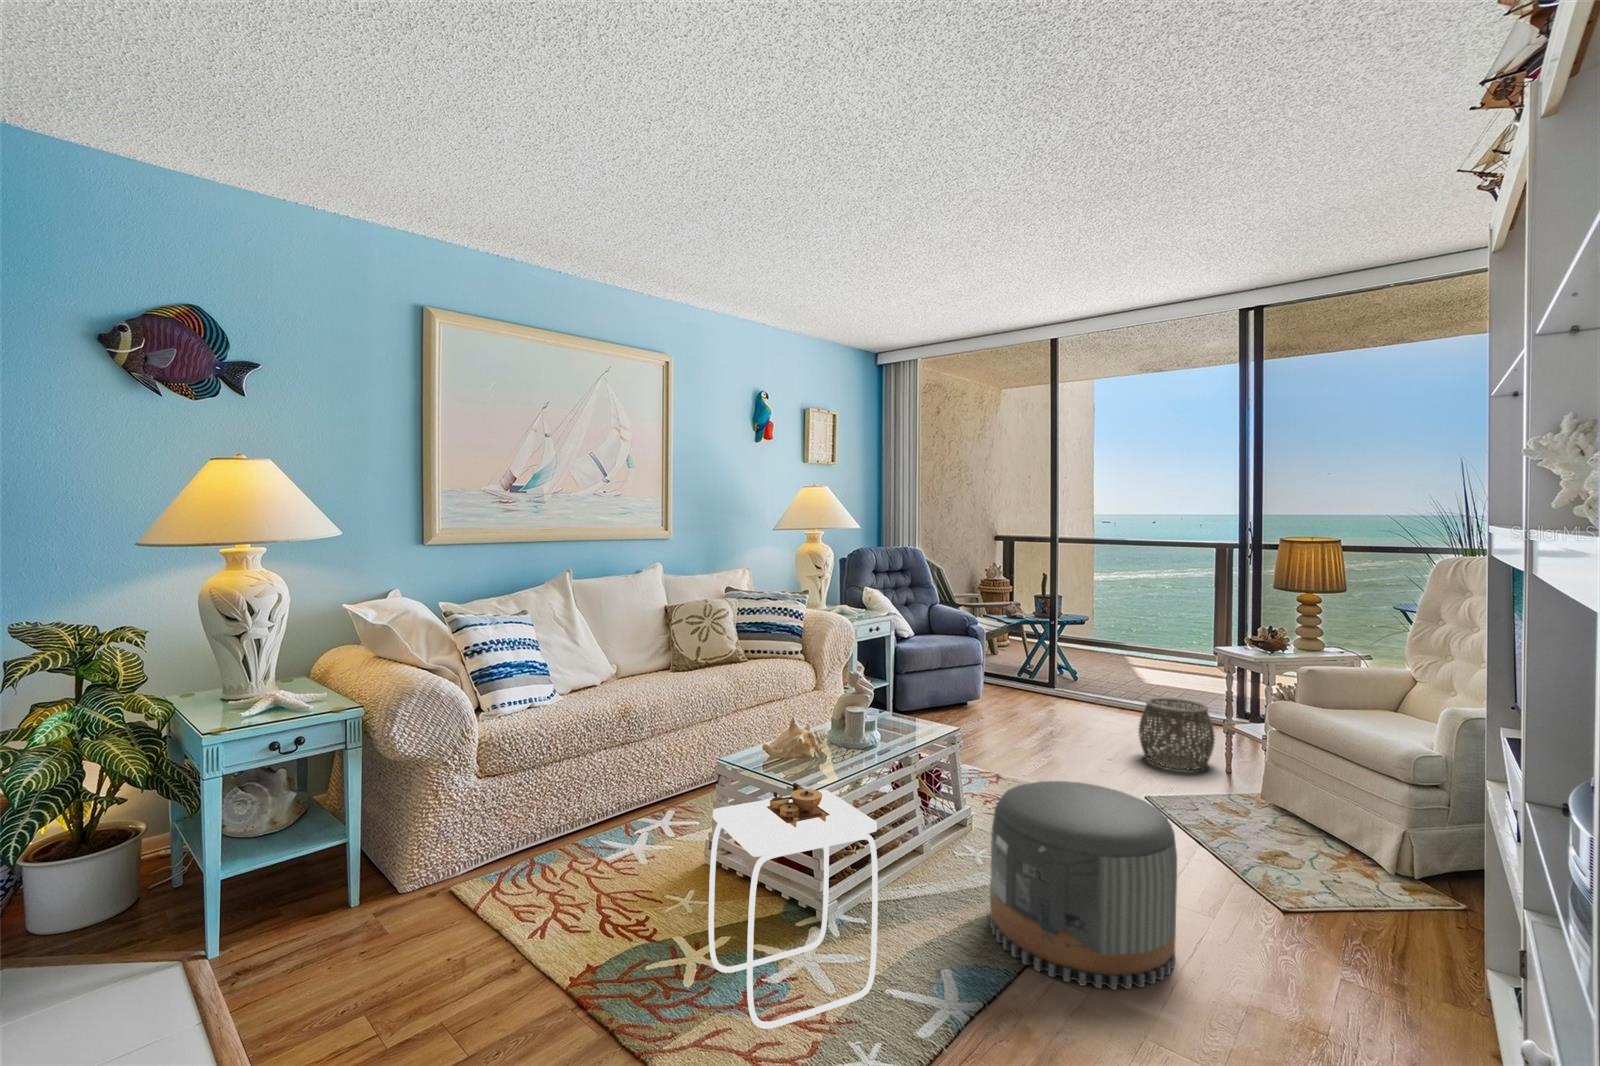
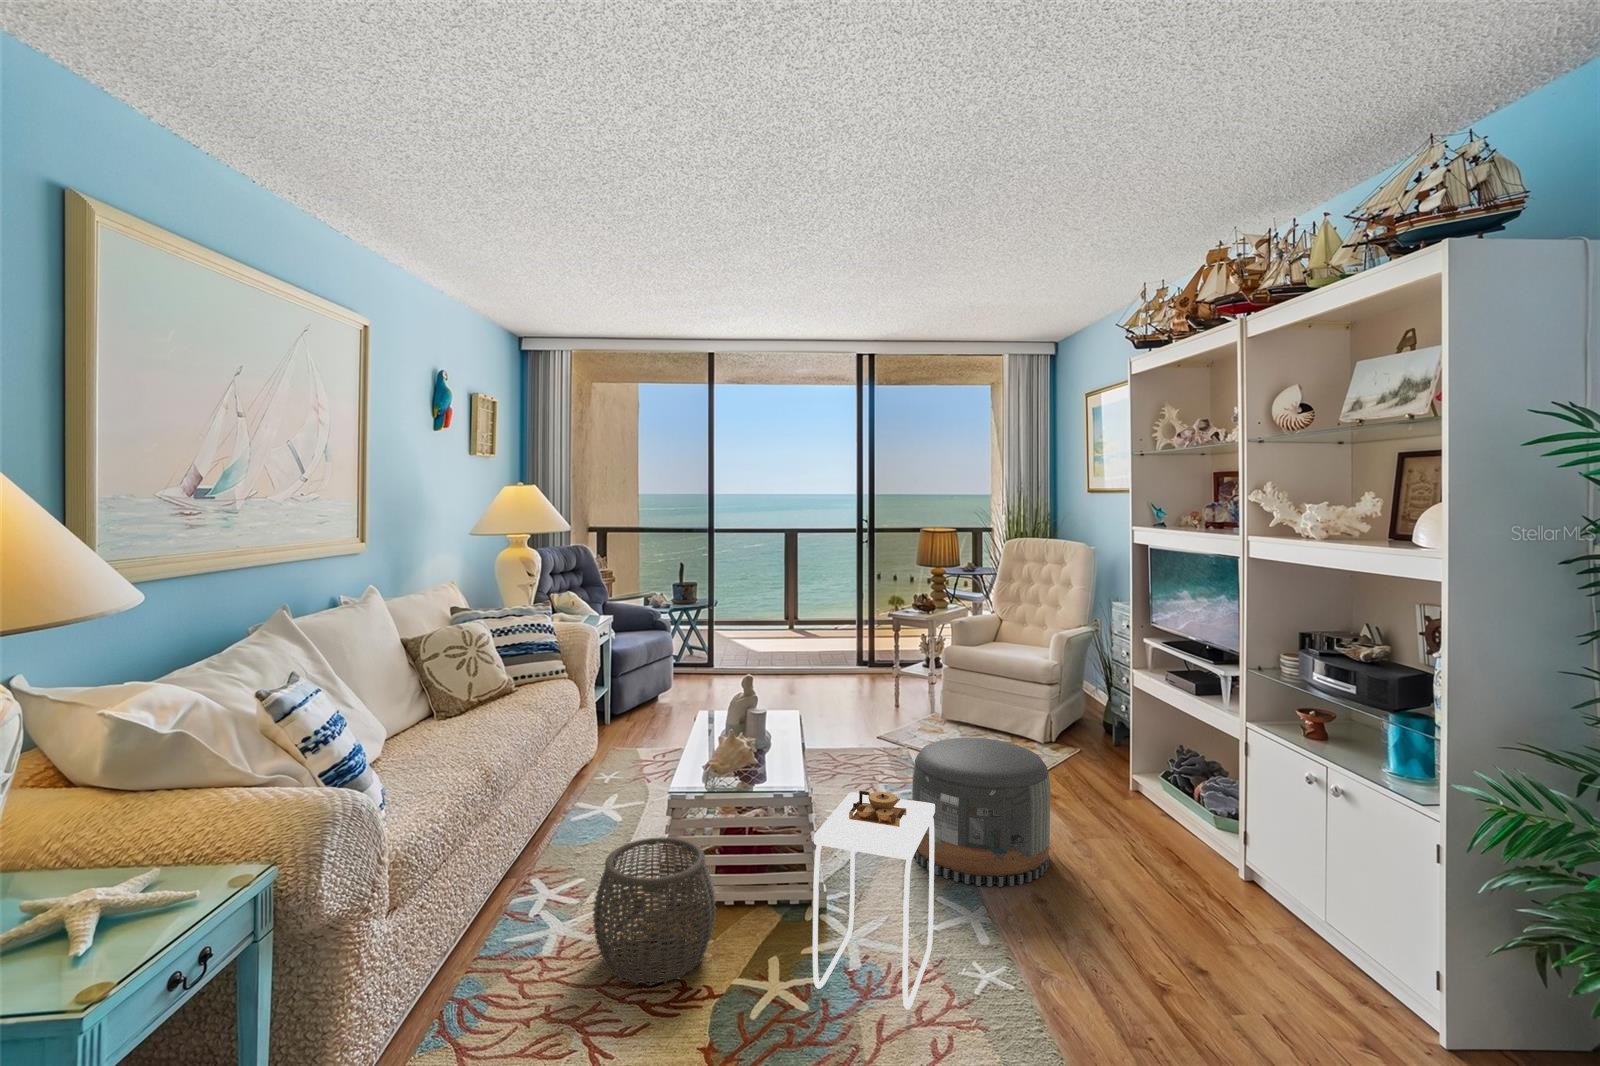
woven basket: present [1139,698,1215,770] -> present [593,838,716,985]

